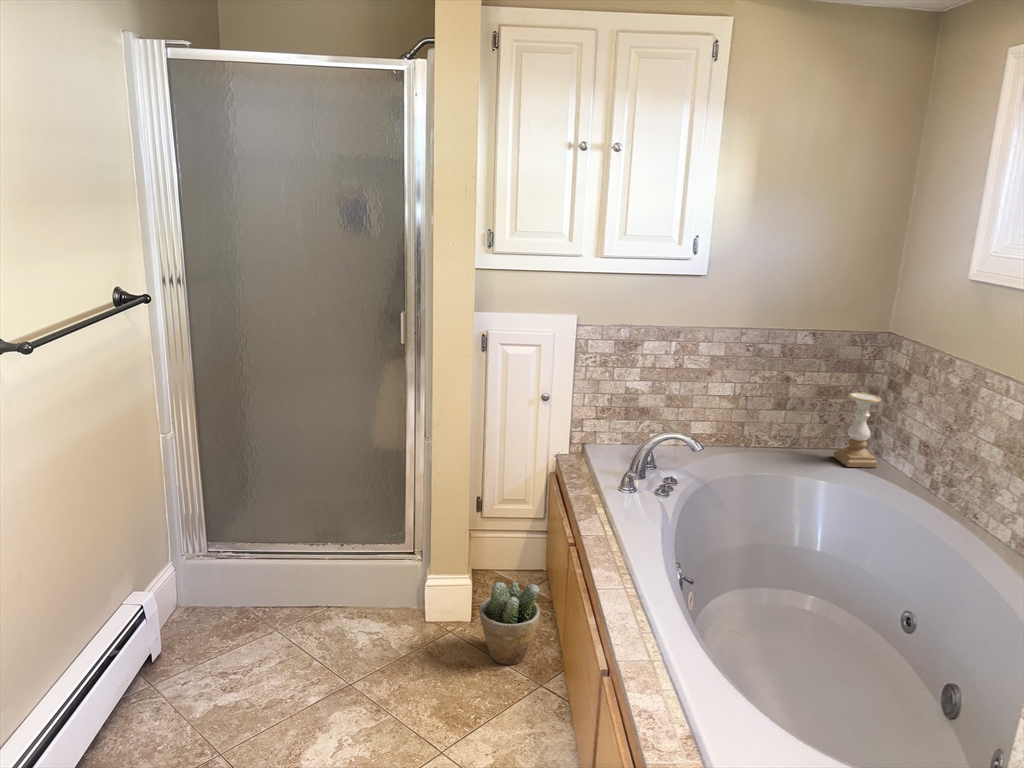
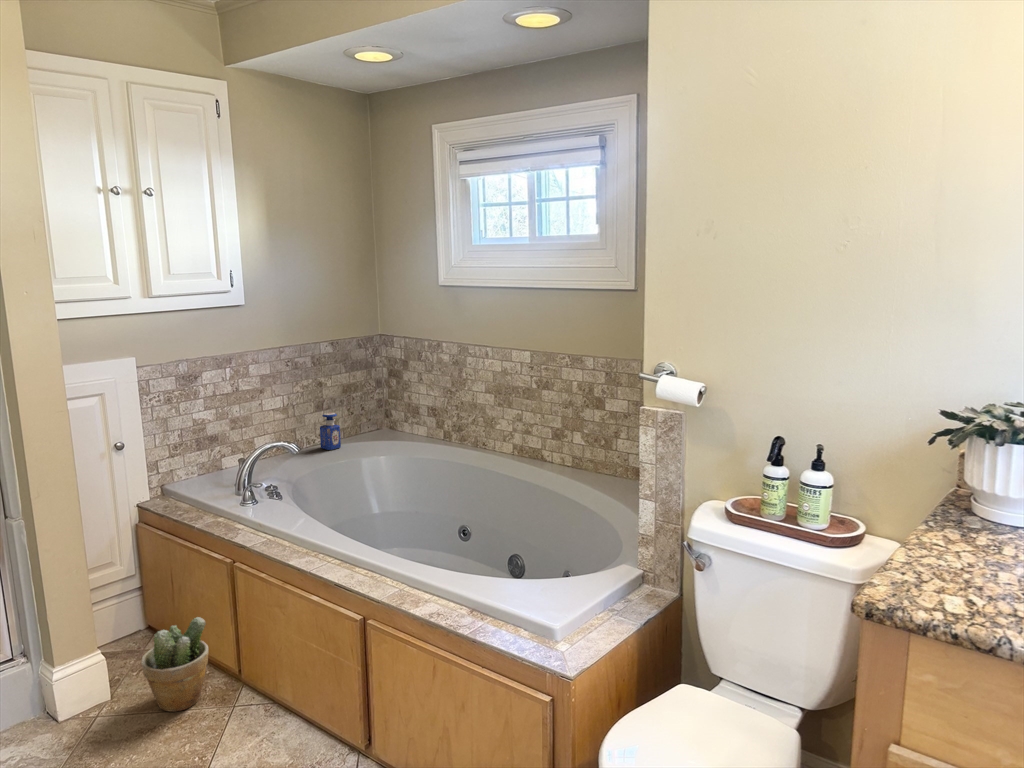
candle holder: present [833,393,881,467] -> none [367,383,401,441]
perfume bottle: none [767,414,793,459] -> present [320,413,341,450]

